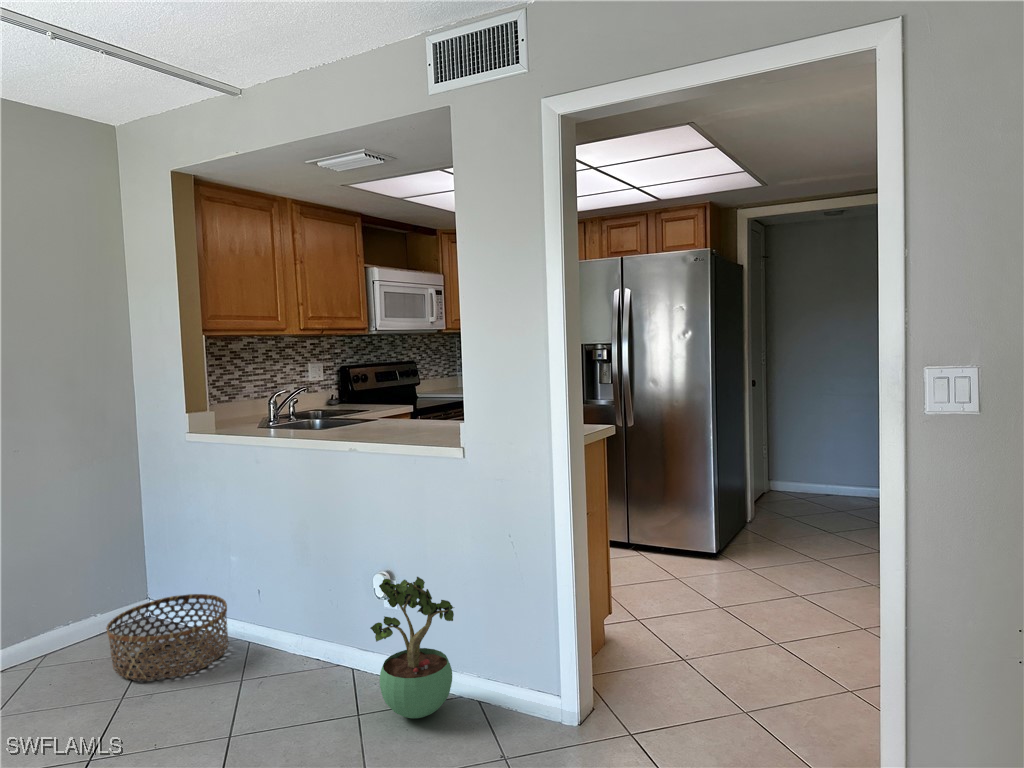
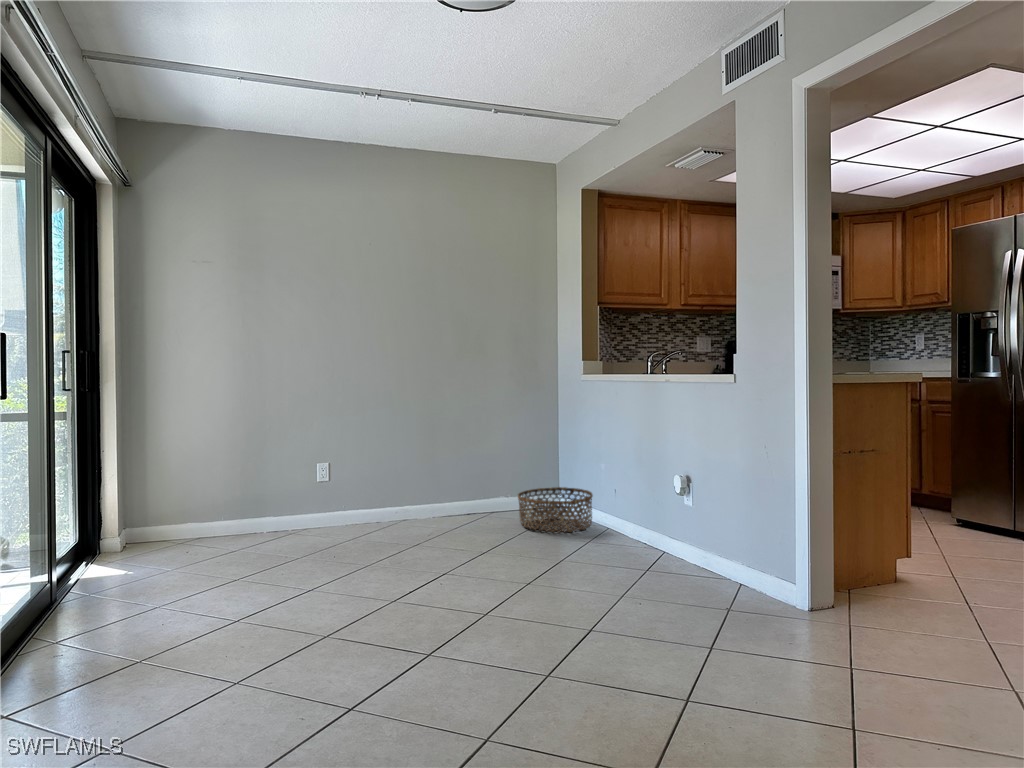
potted plant: present [370,577,454,718] -> none [658,469,716,581]

